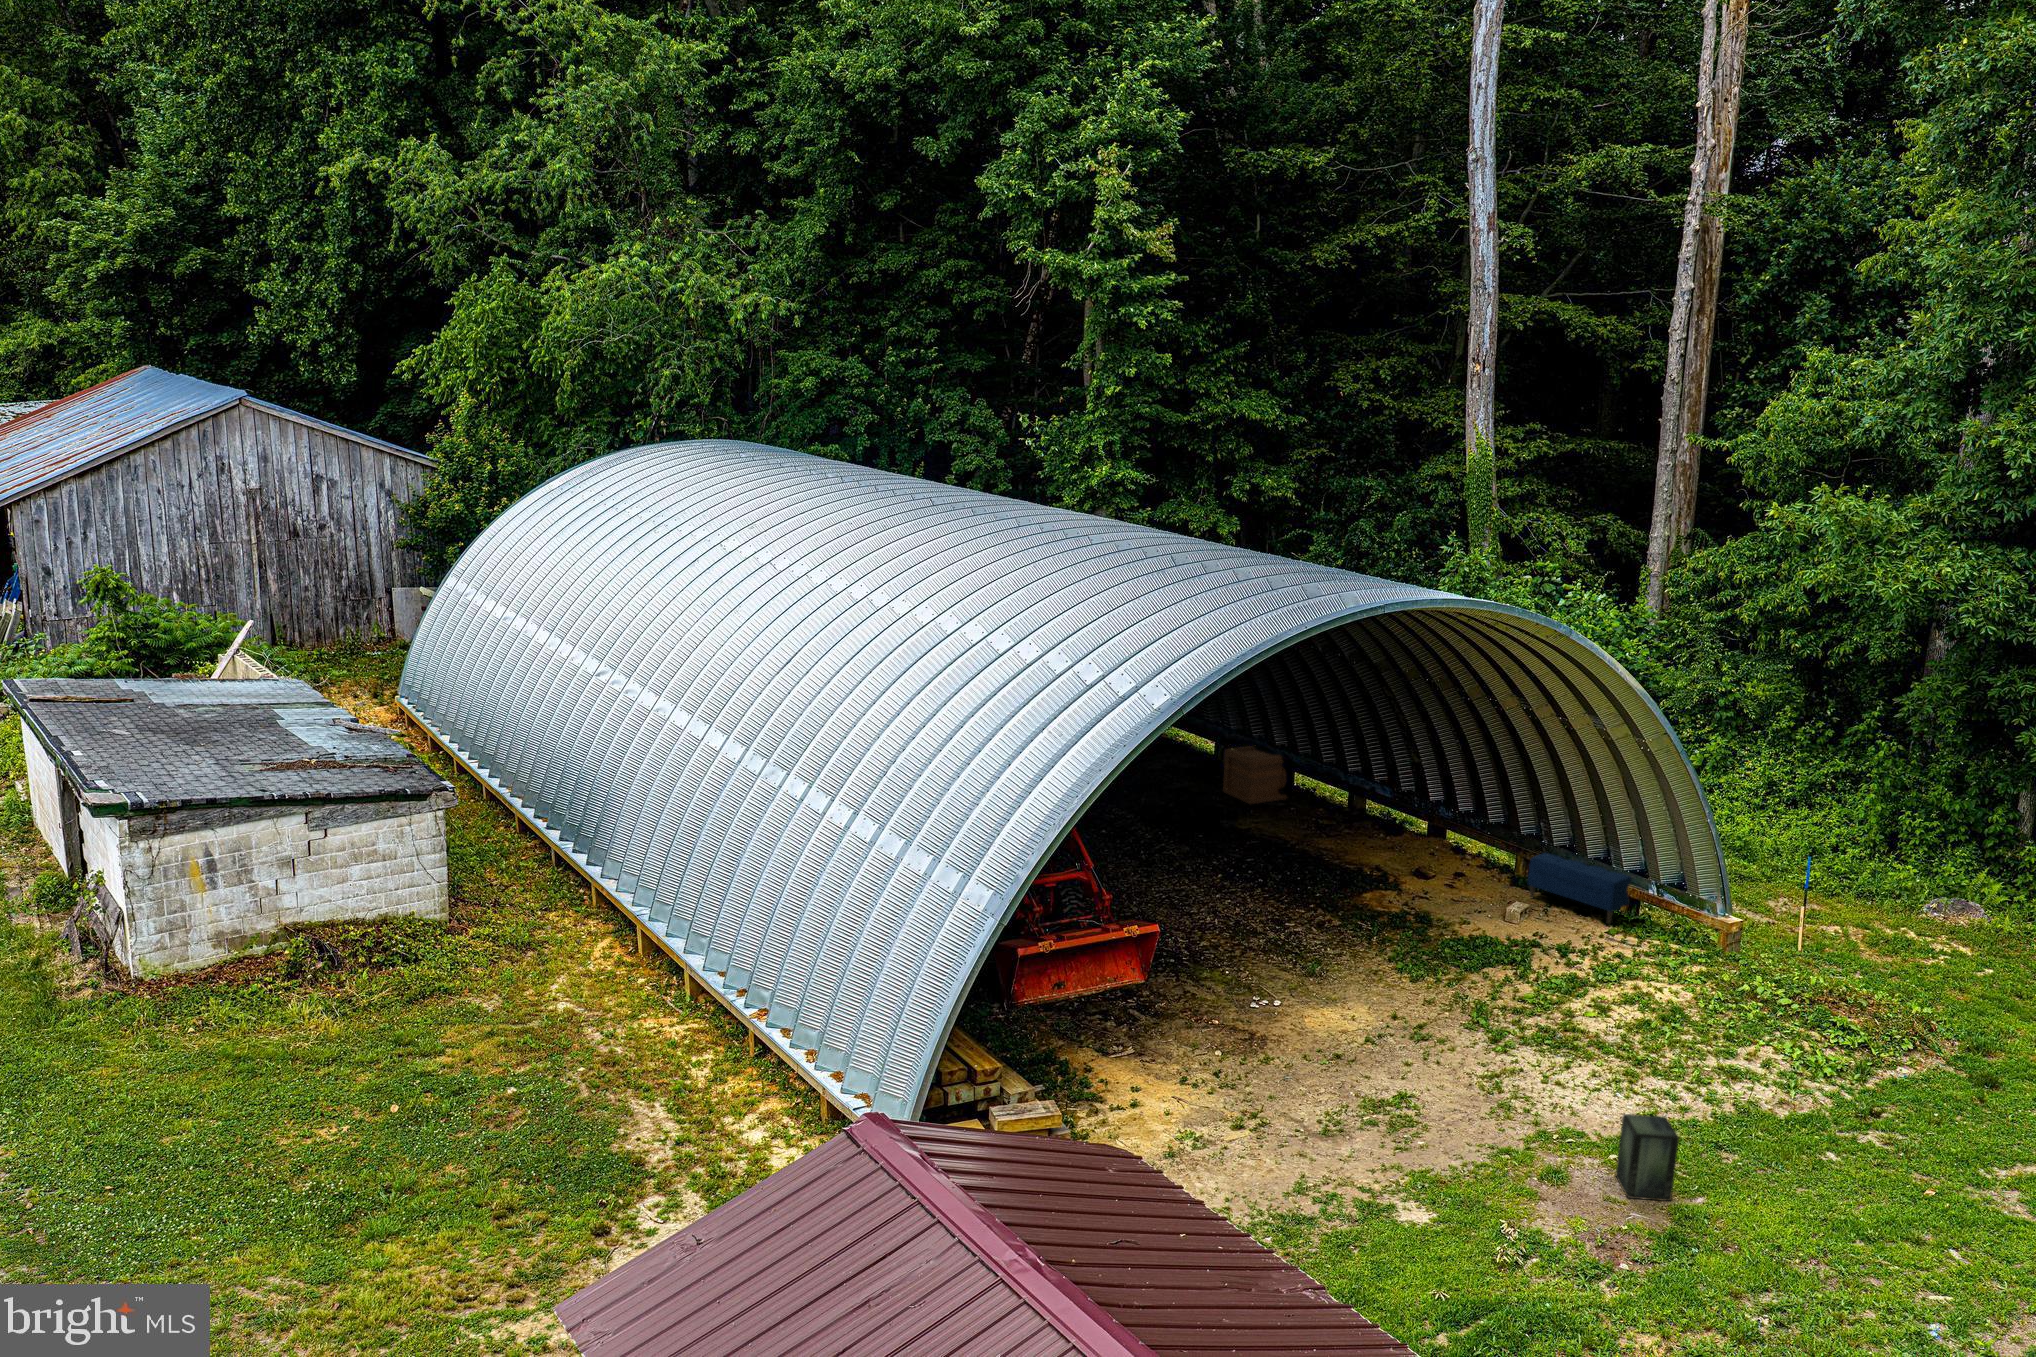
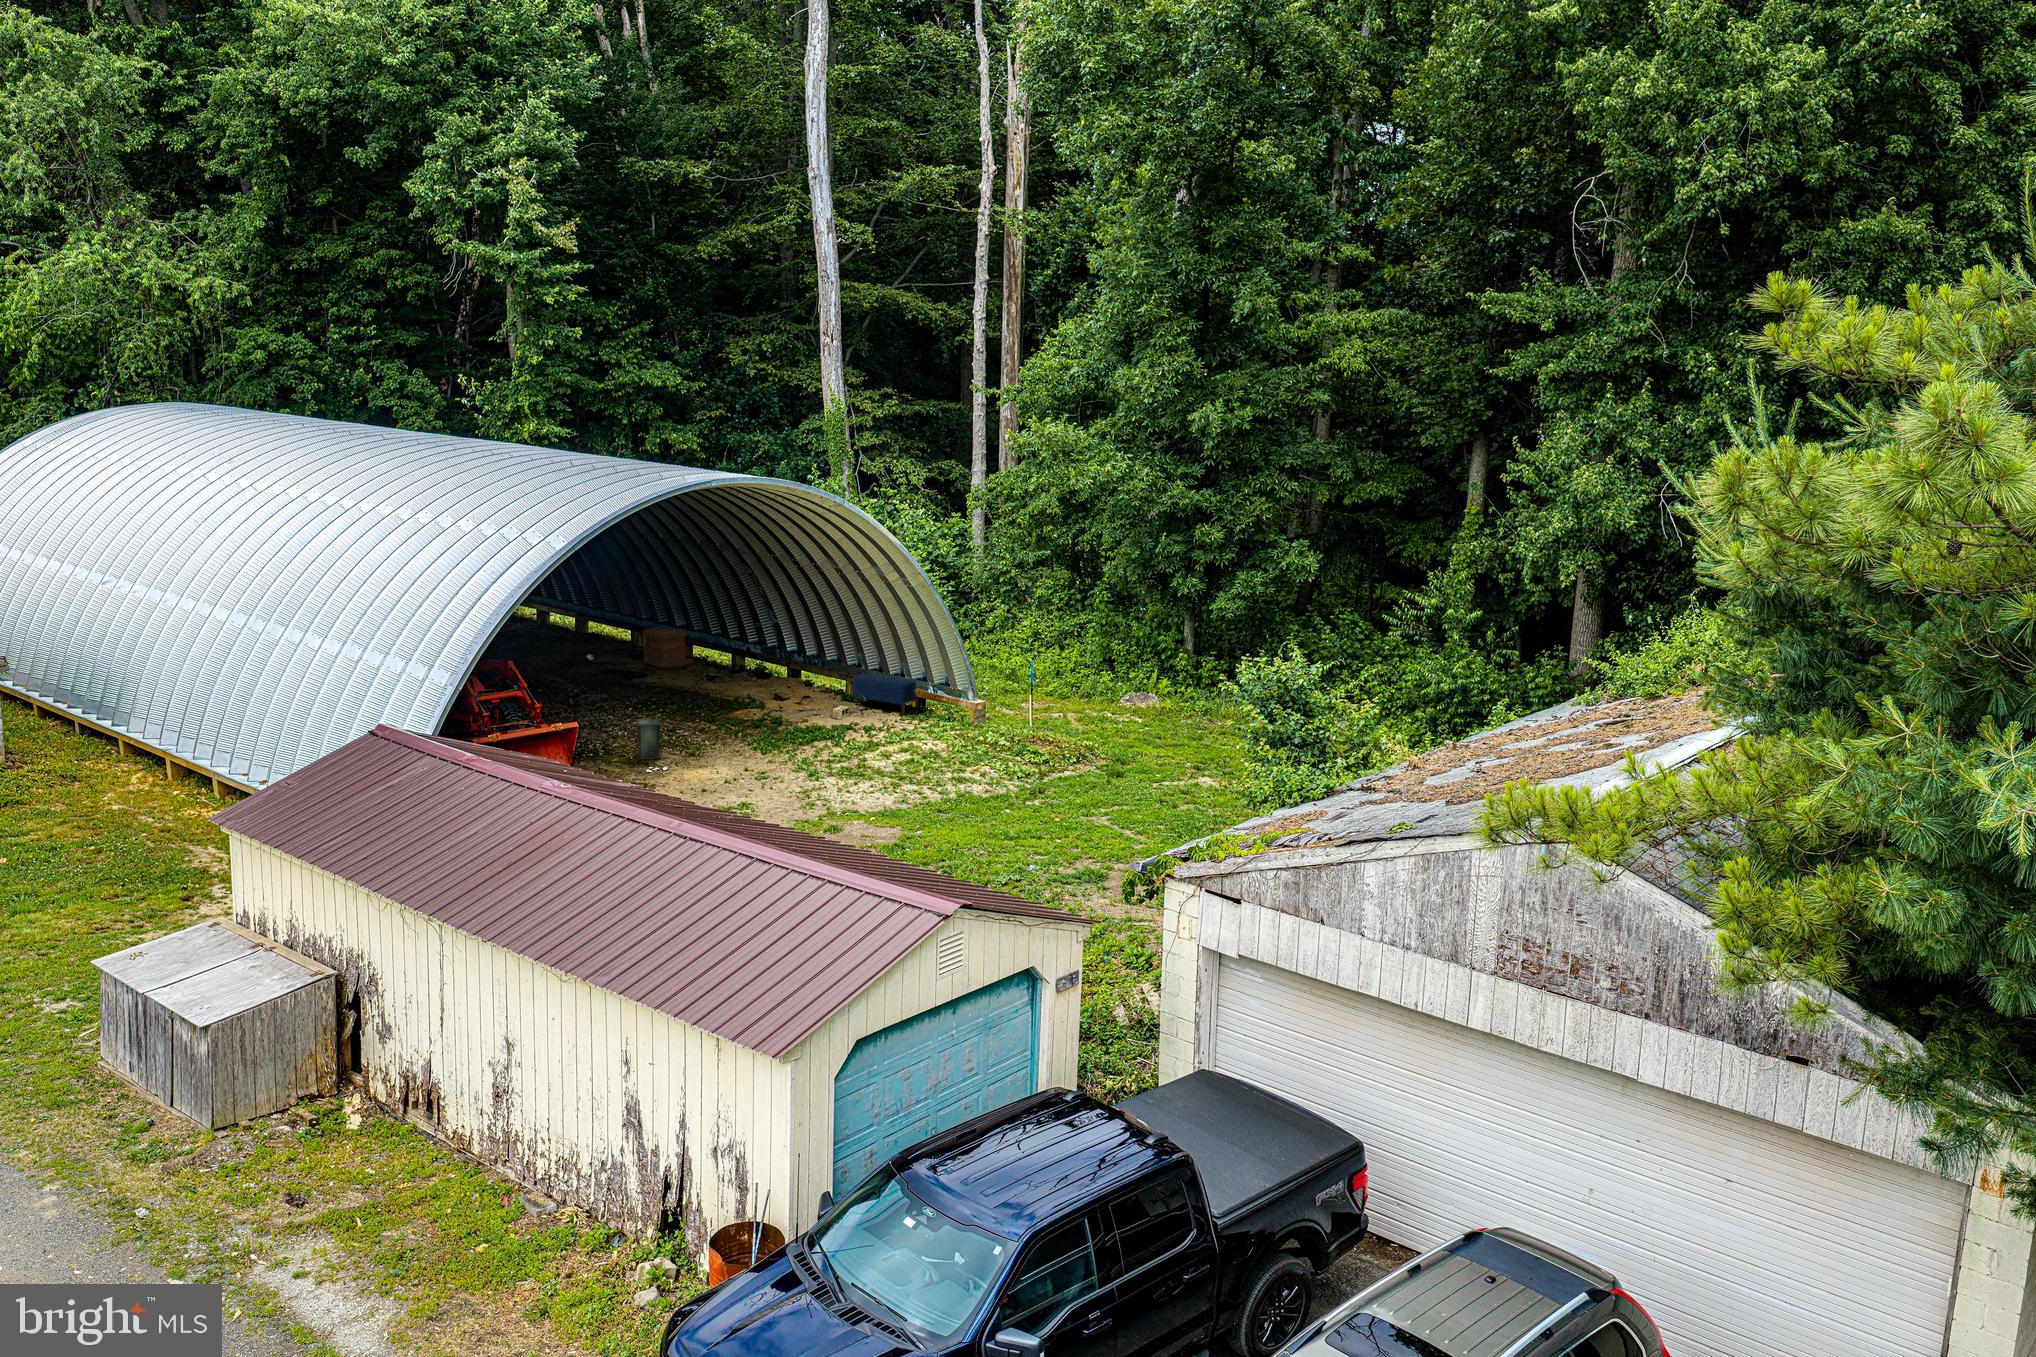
storage box: present [1616,1114,1679,1201] -> present [637,719,661,760]

